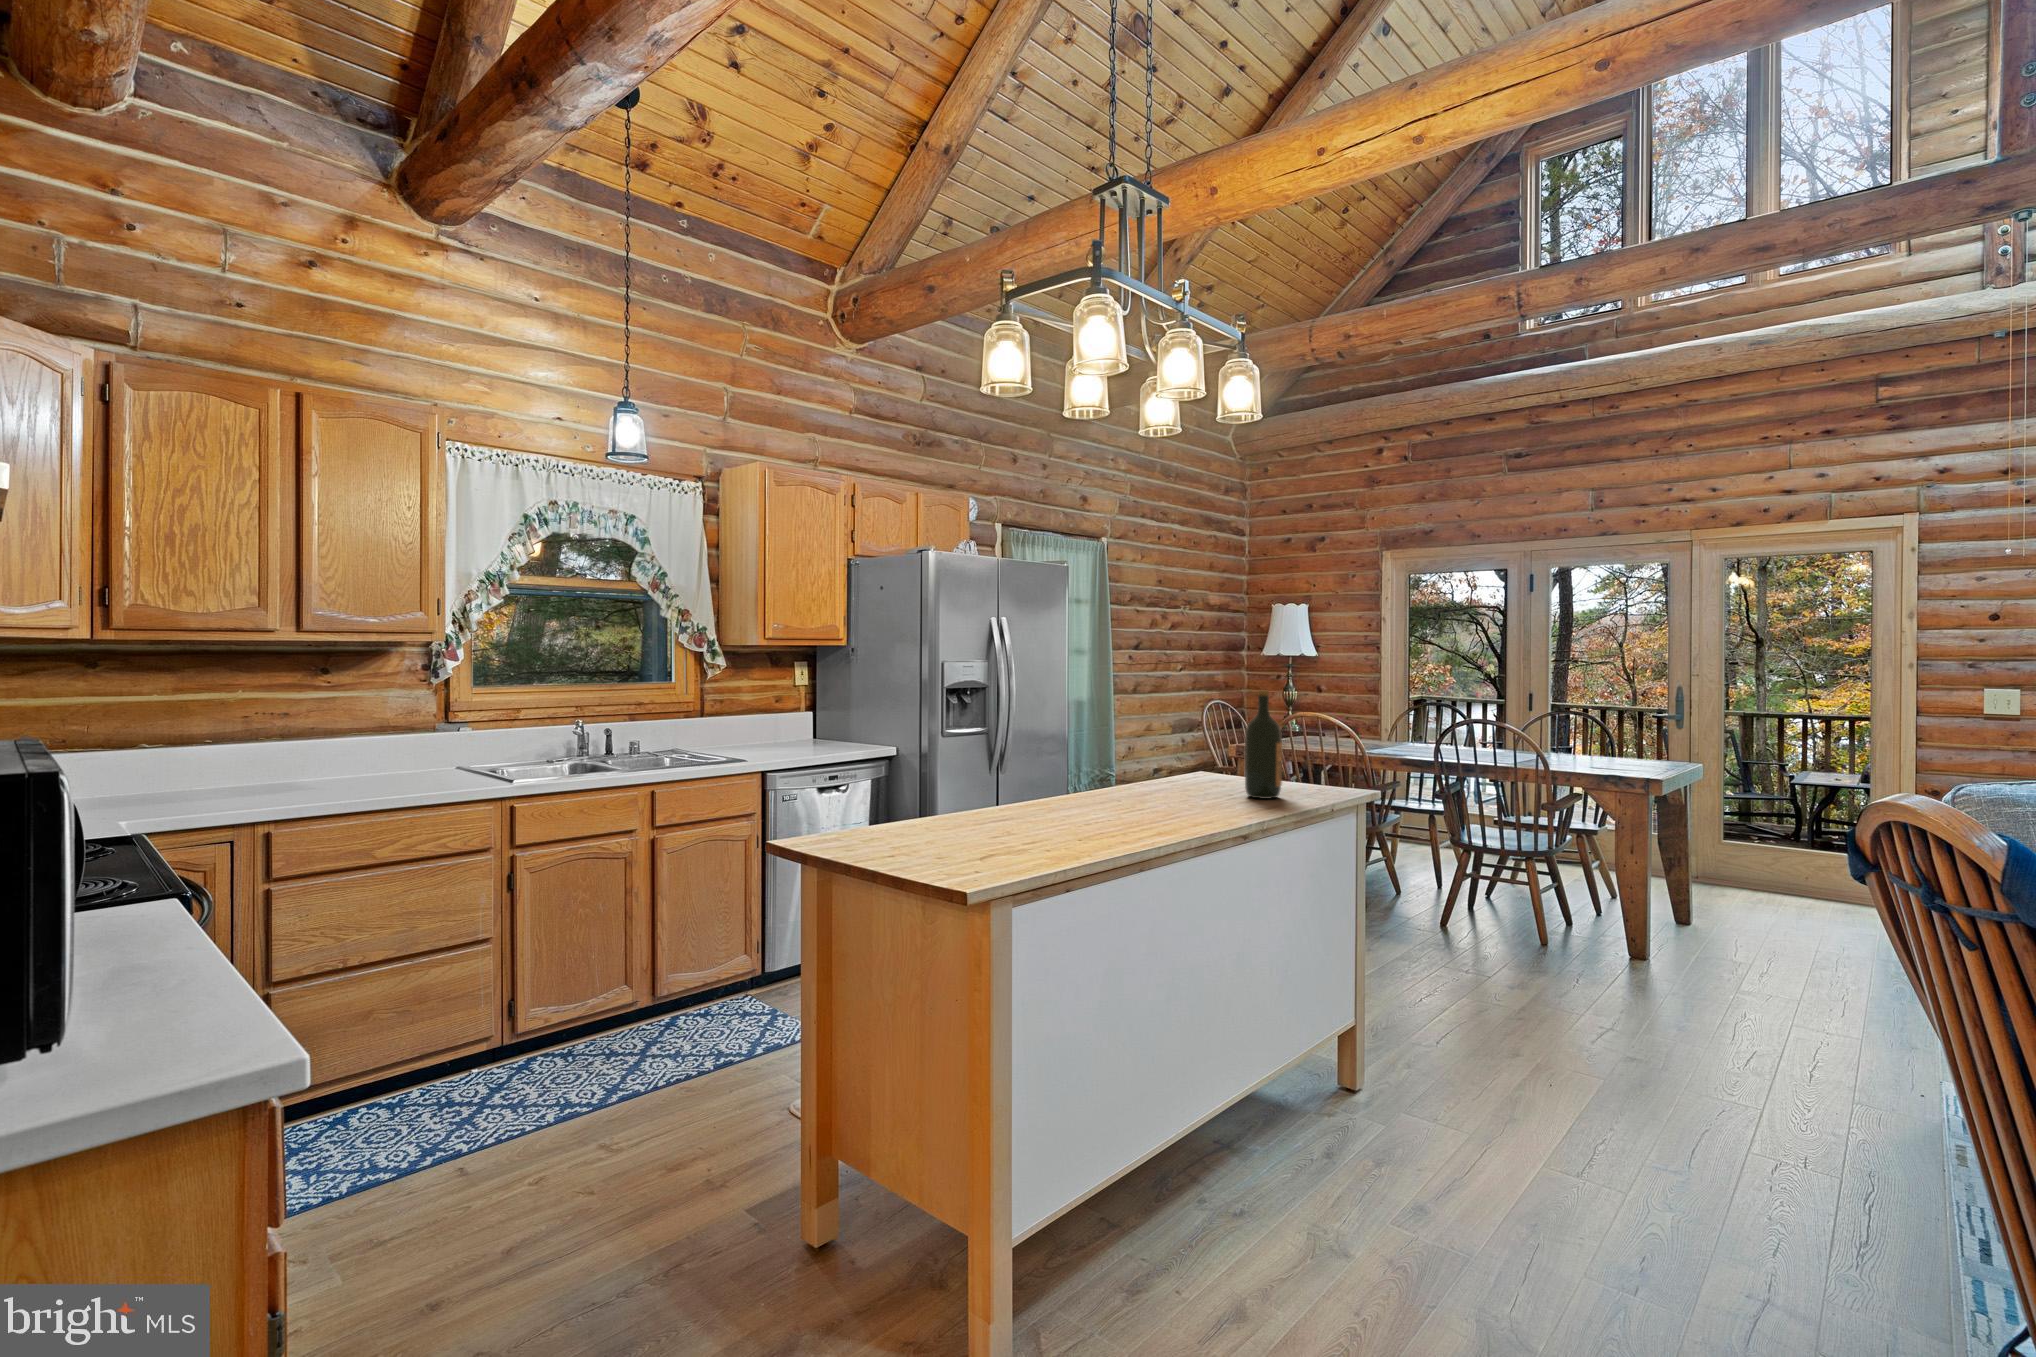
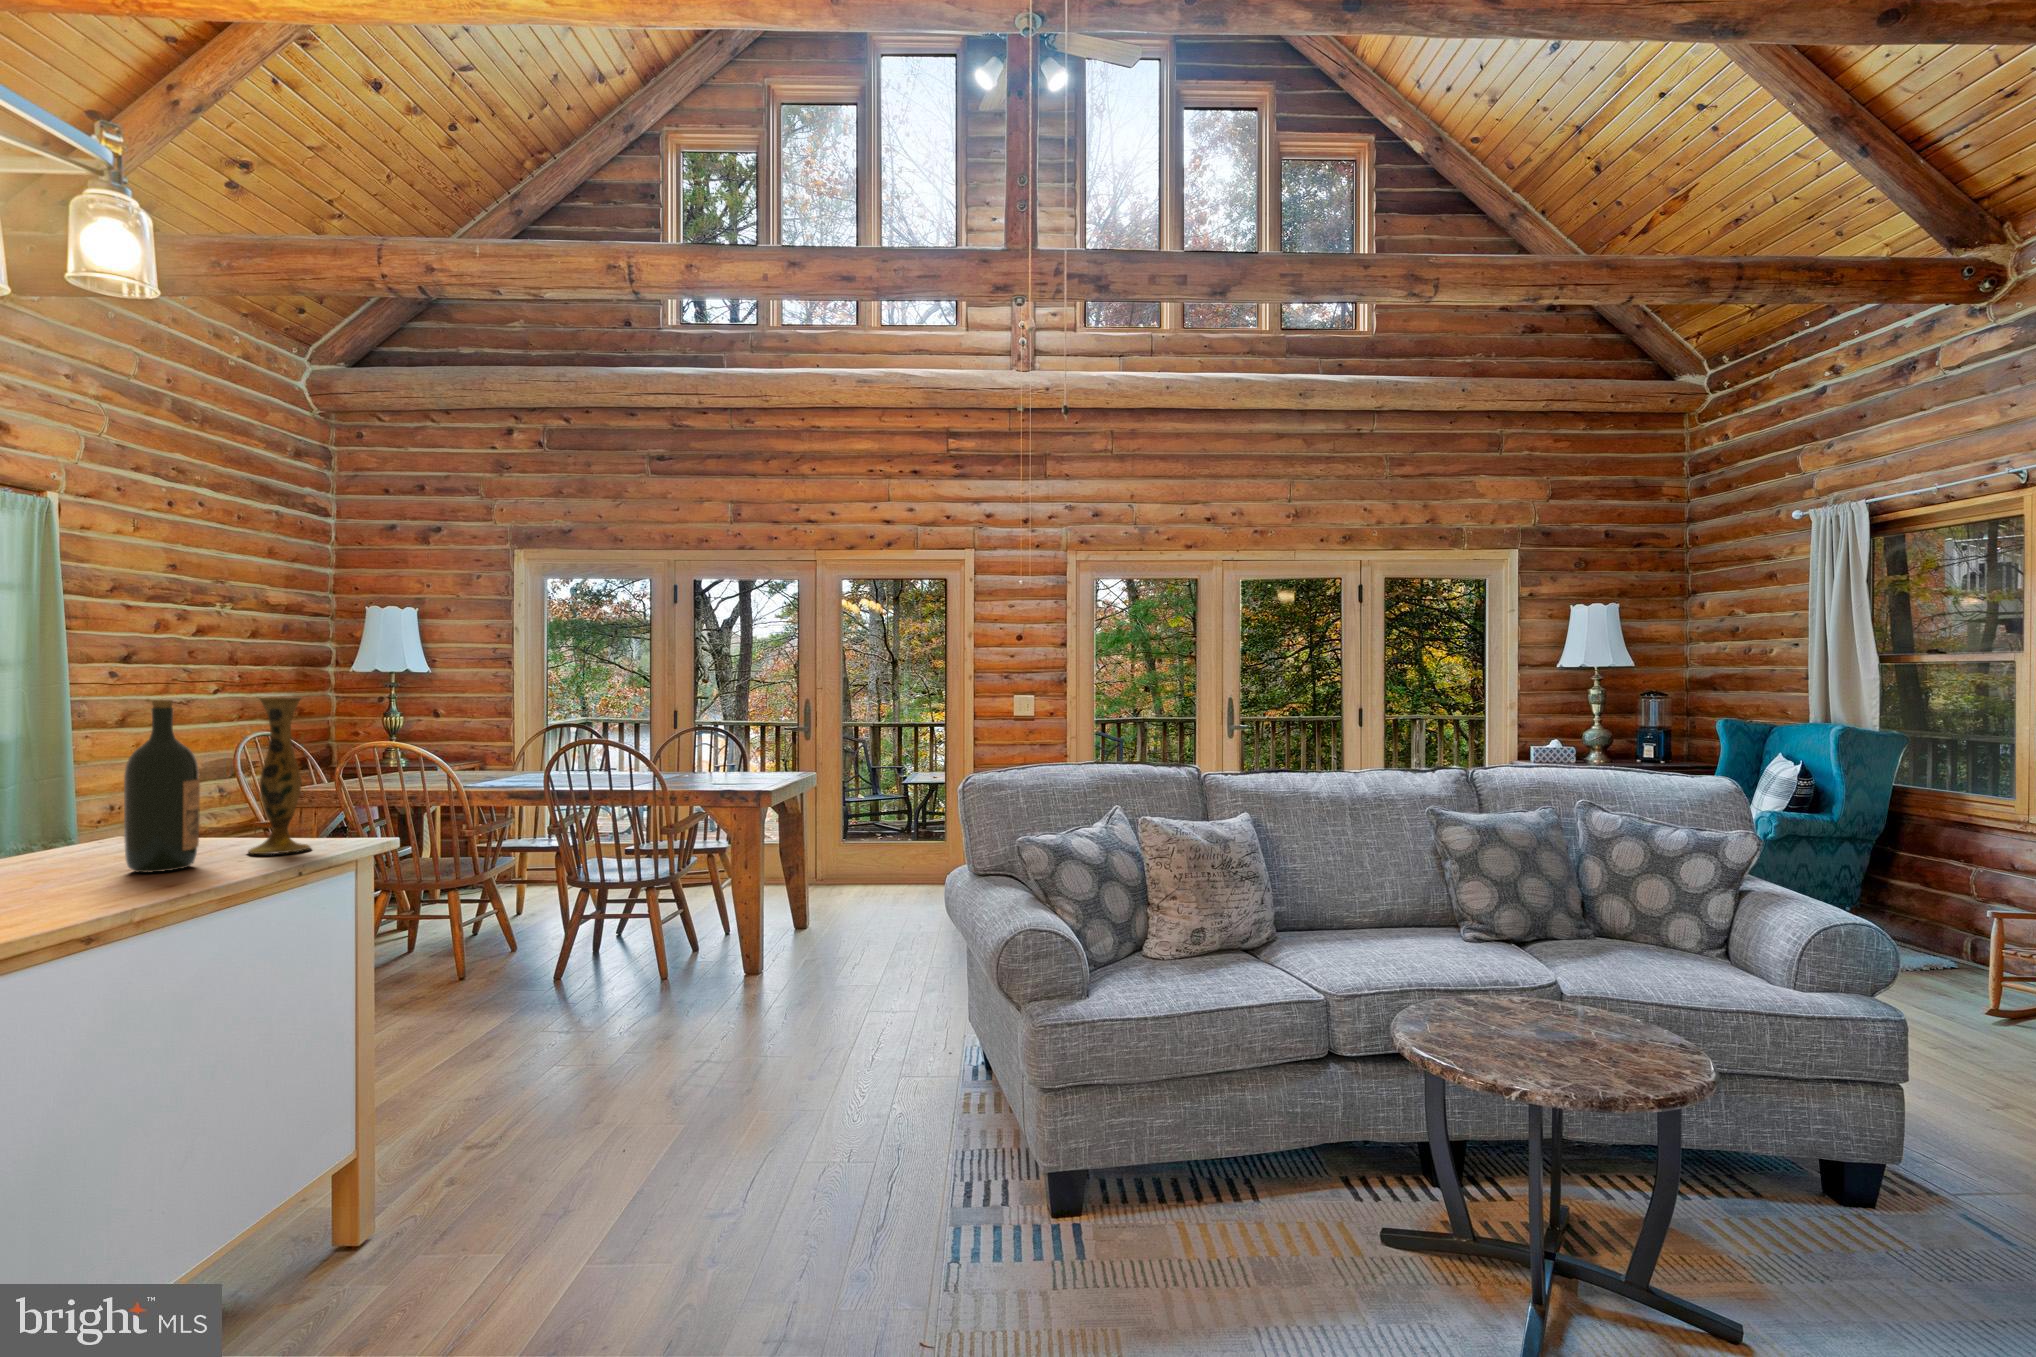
vase: none [1299,689,1338,794] -> present [248,697,311,854]

